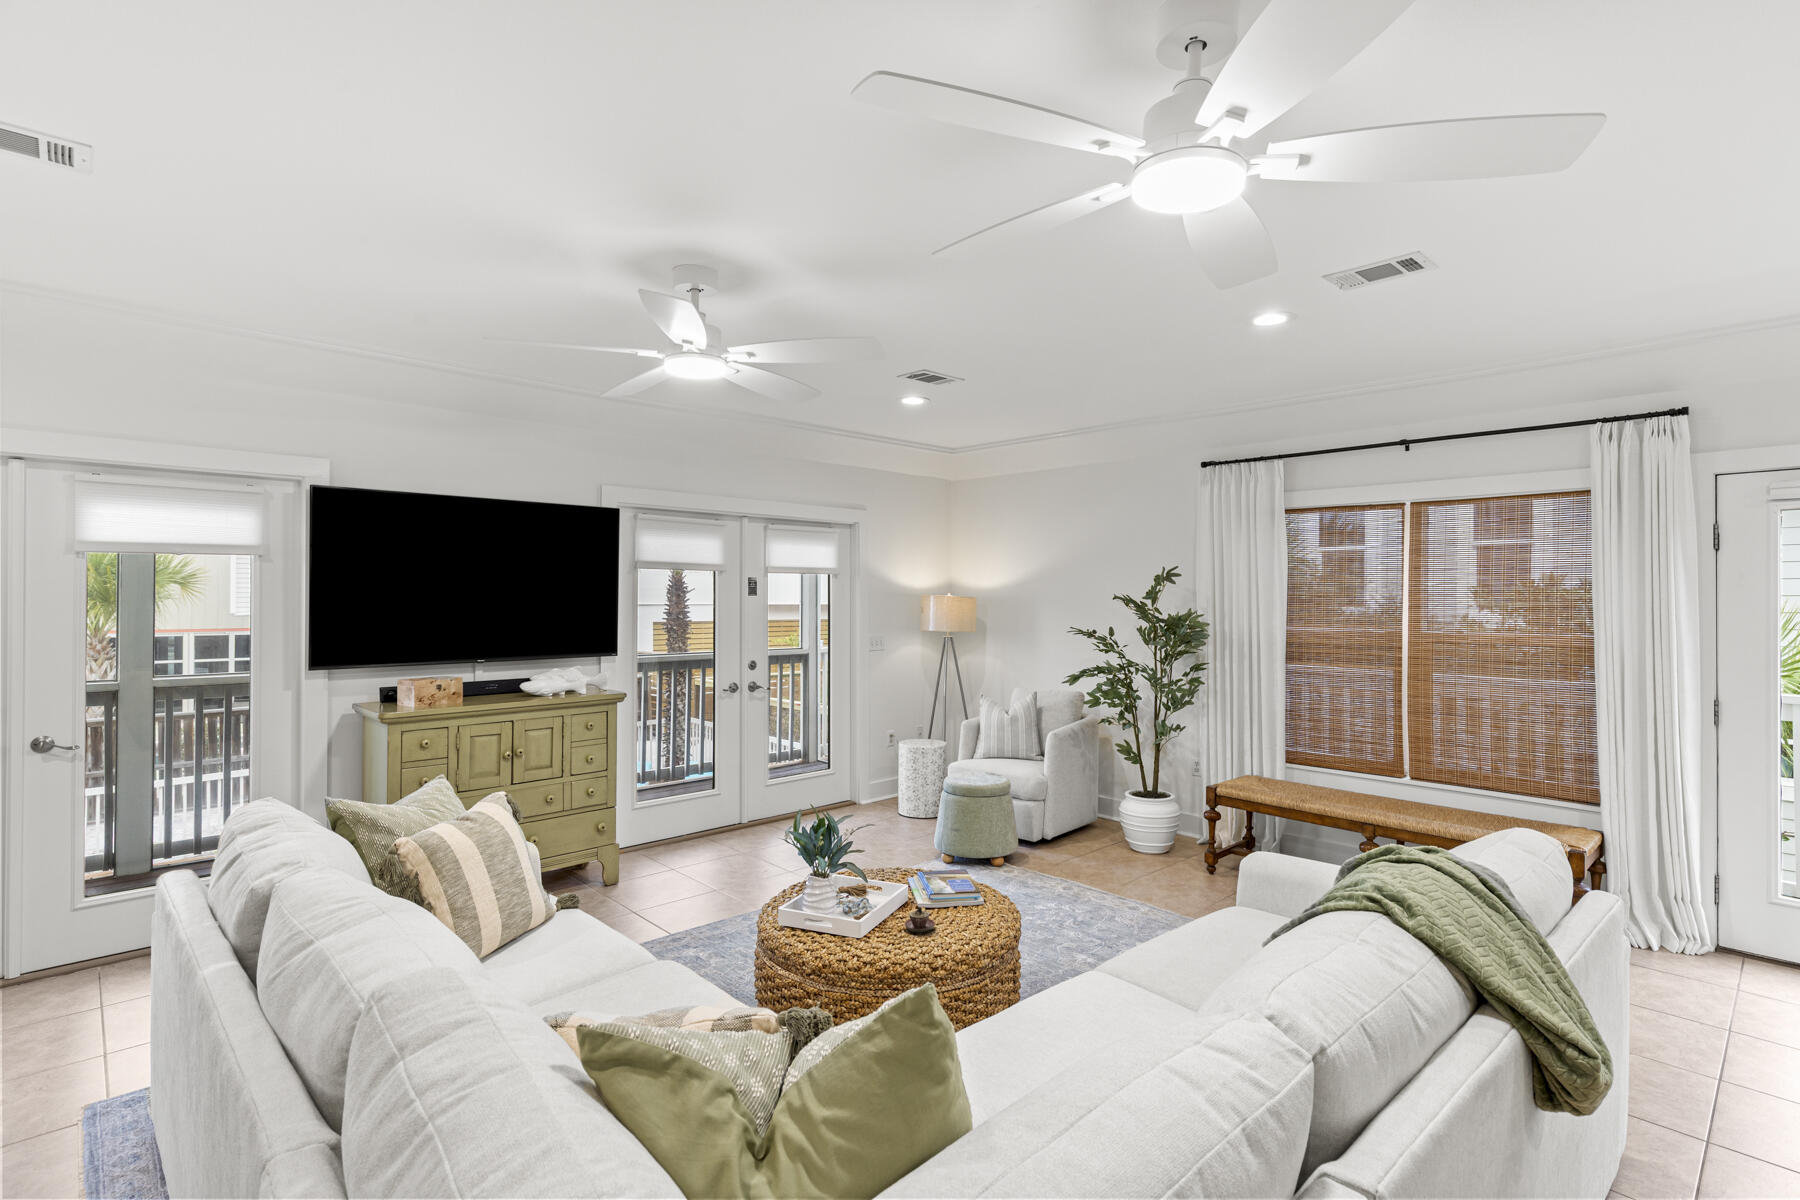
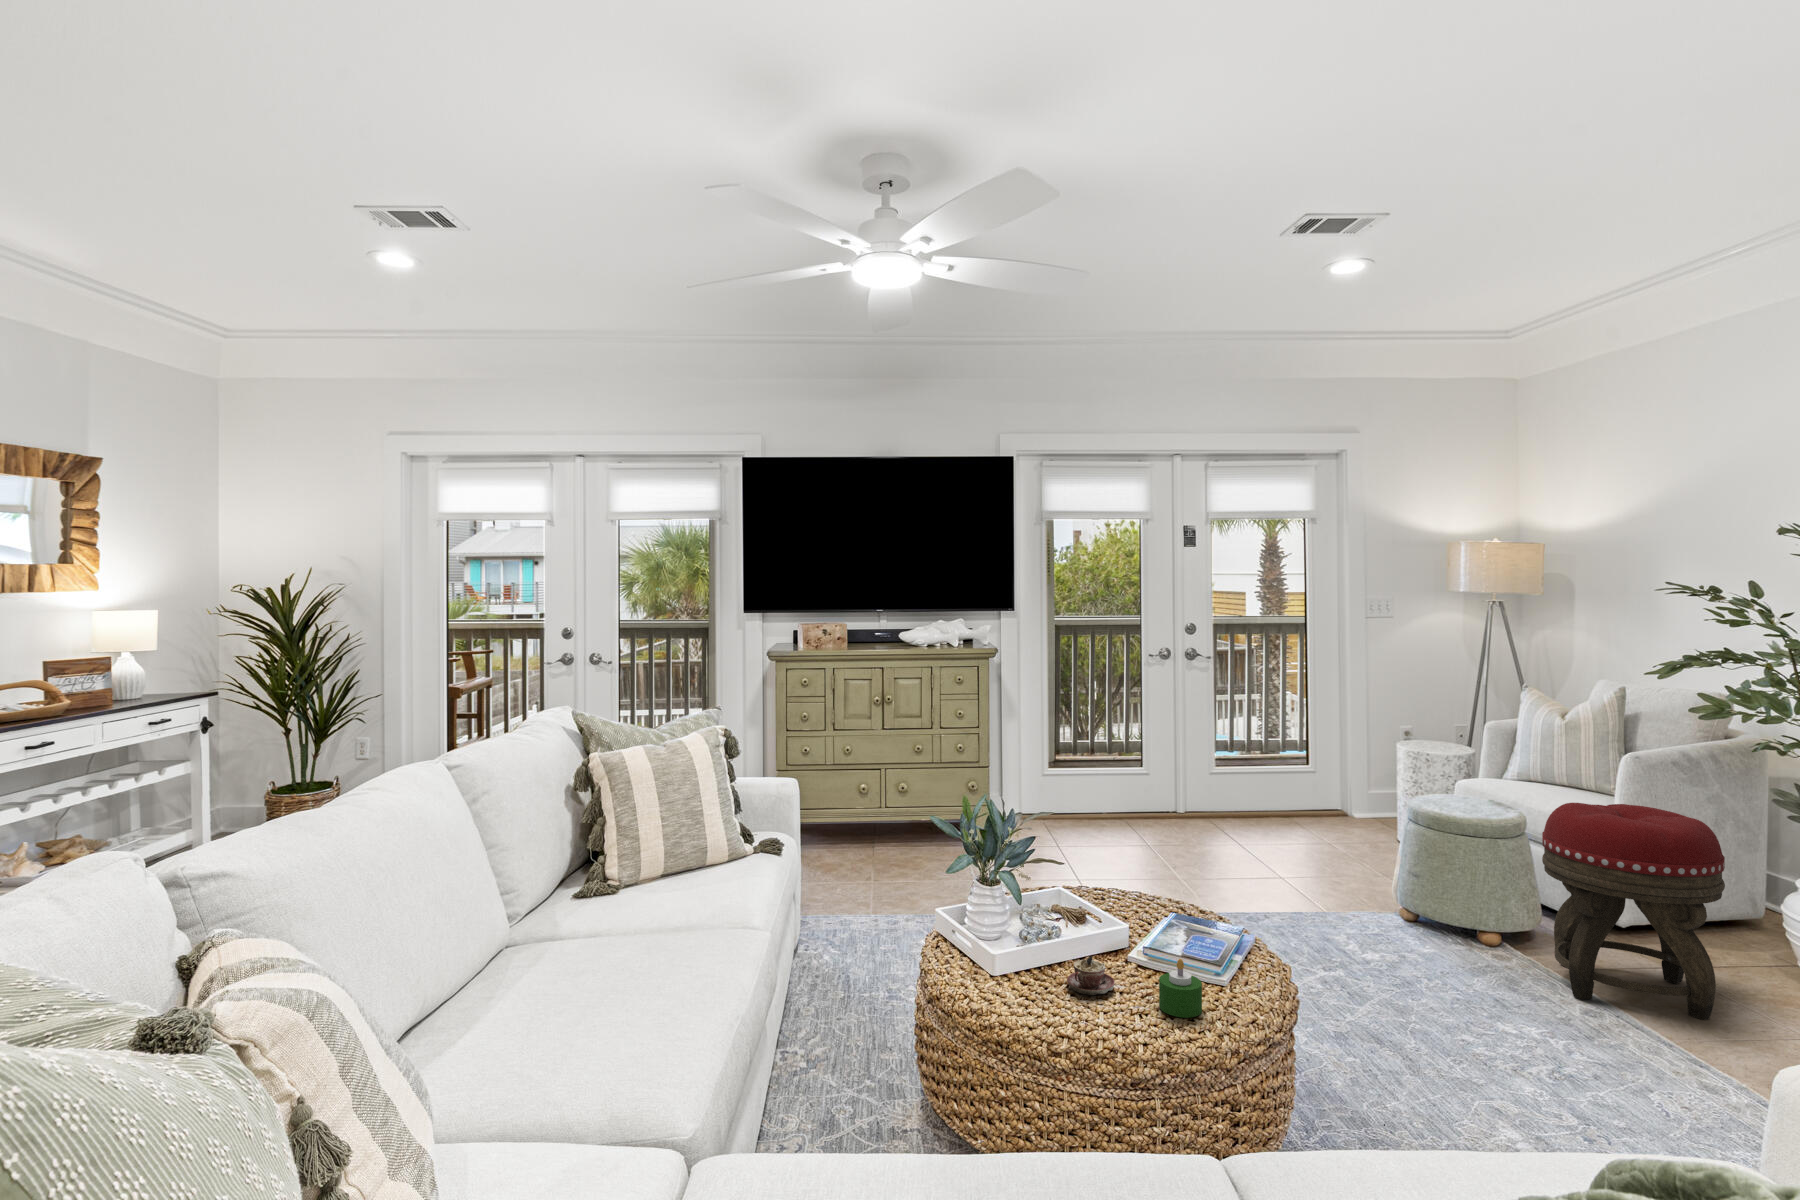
footstool: none [1031,766,1115,883] -> present [1542,803,1725,1020]
candle: none [964,894,989,929] -> present [1159,959,1202,1018]

